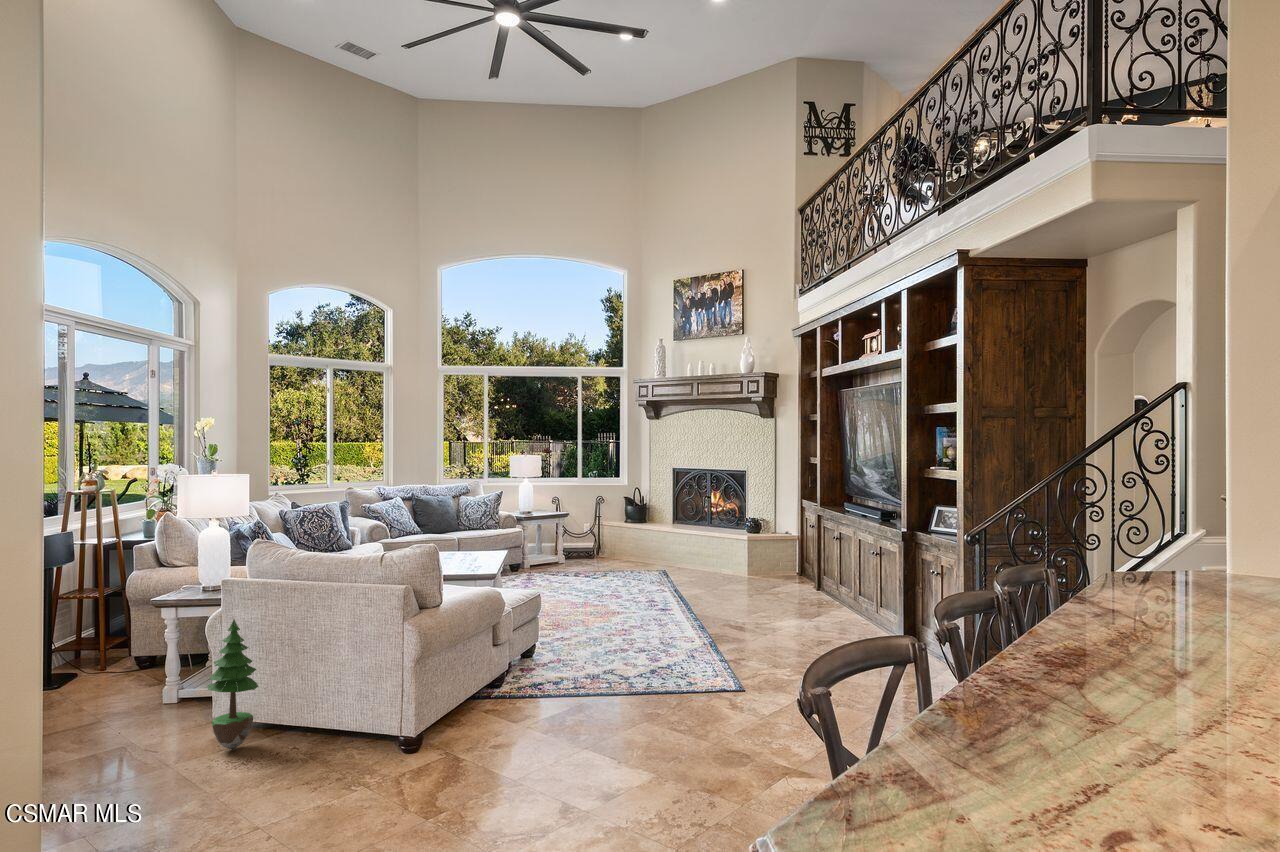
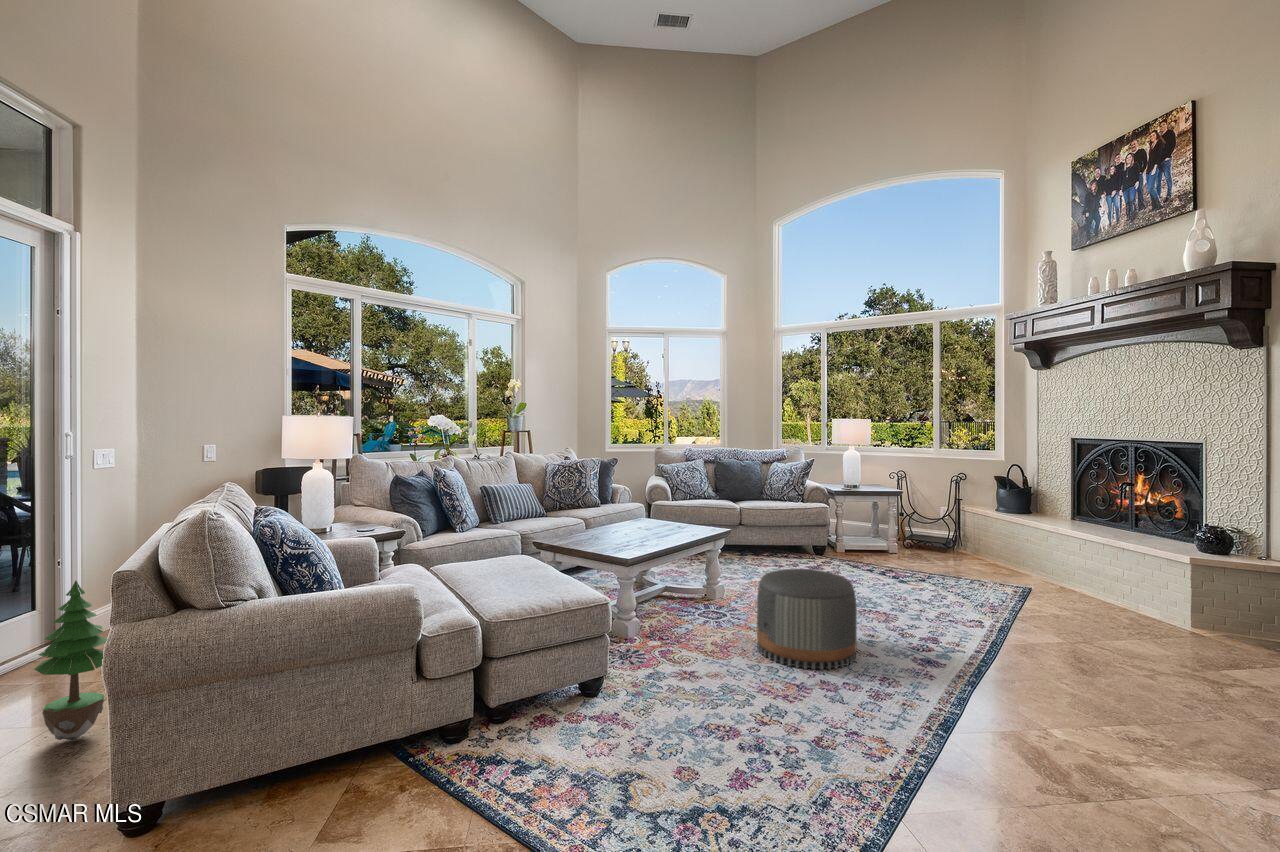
pouf: none [568,565,631,624] -> present [757,569,857,670]

